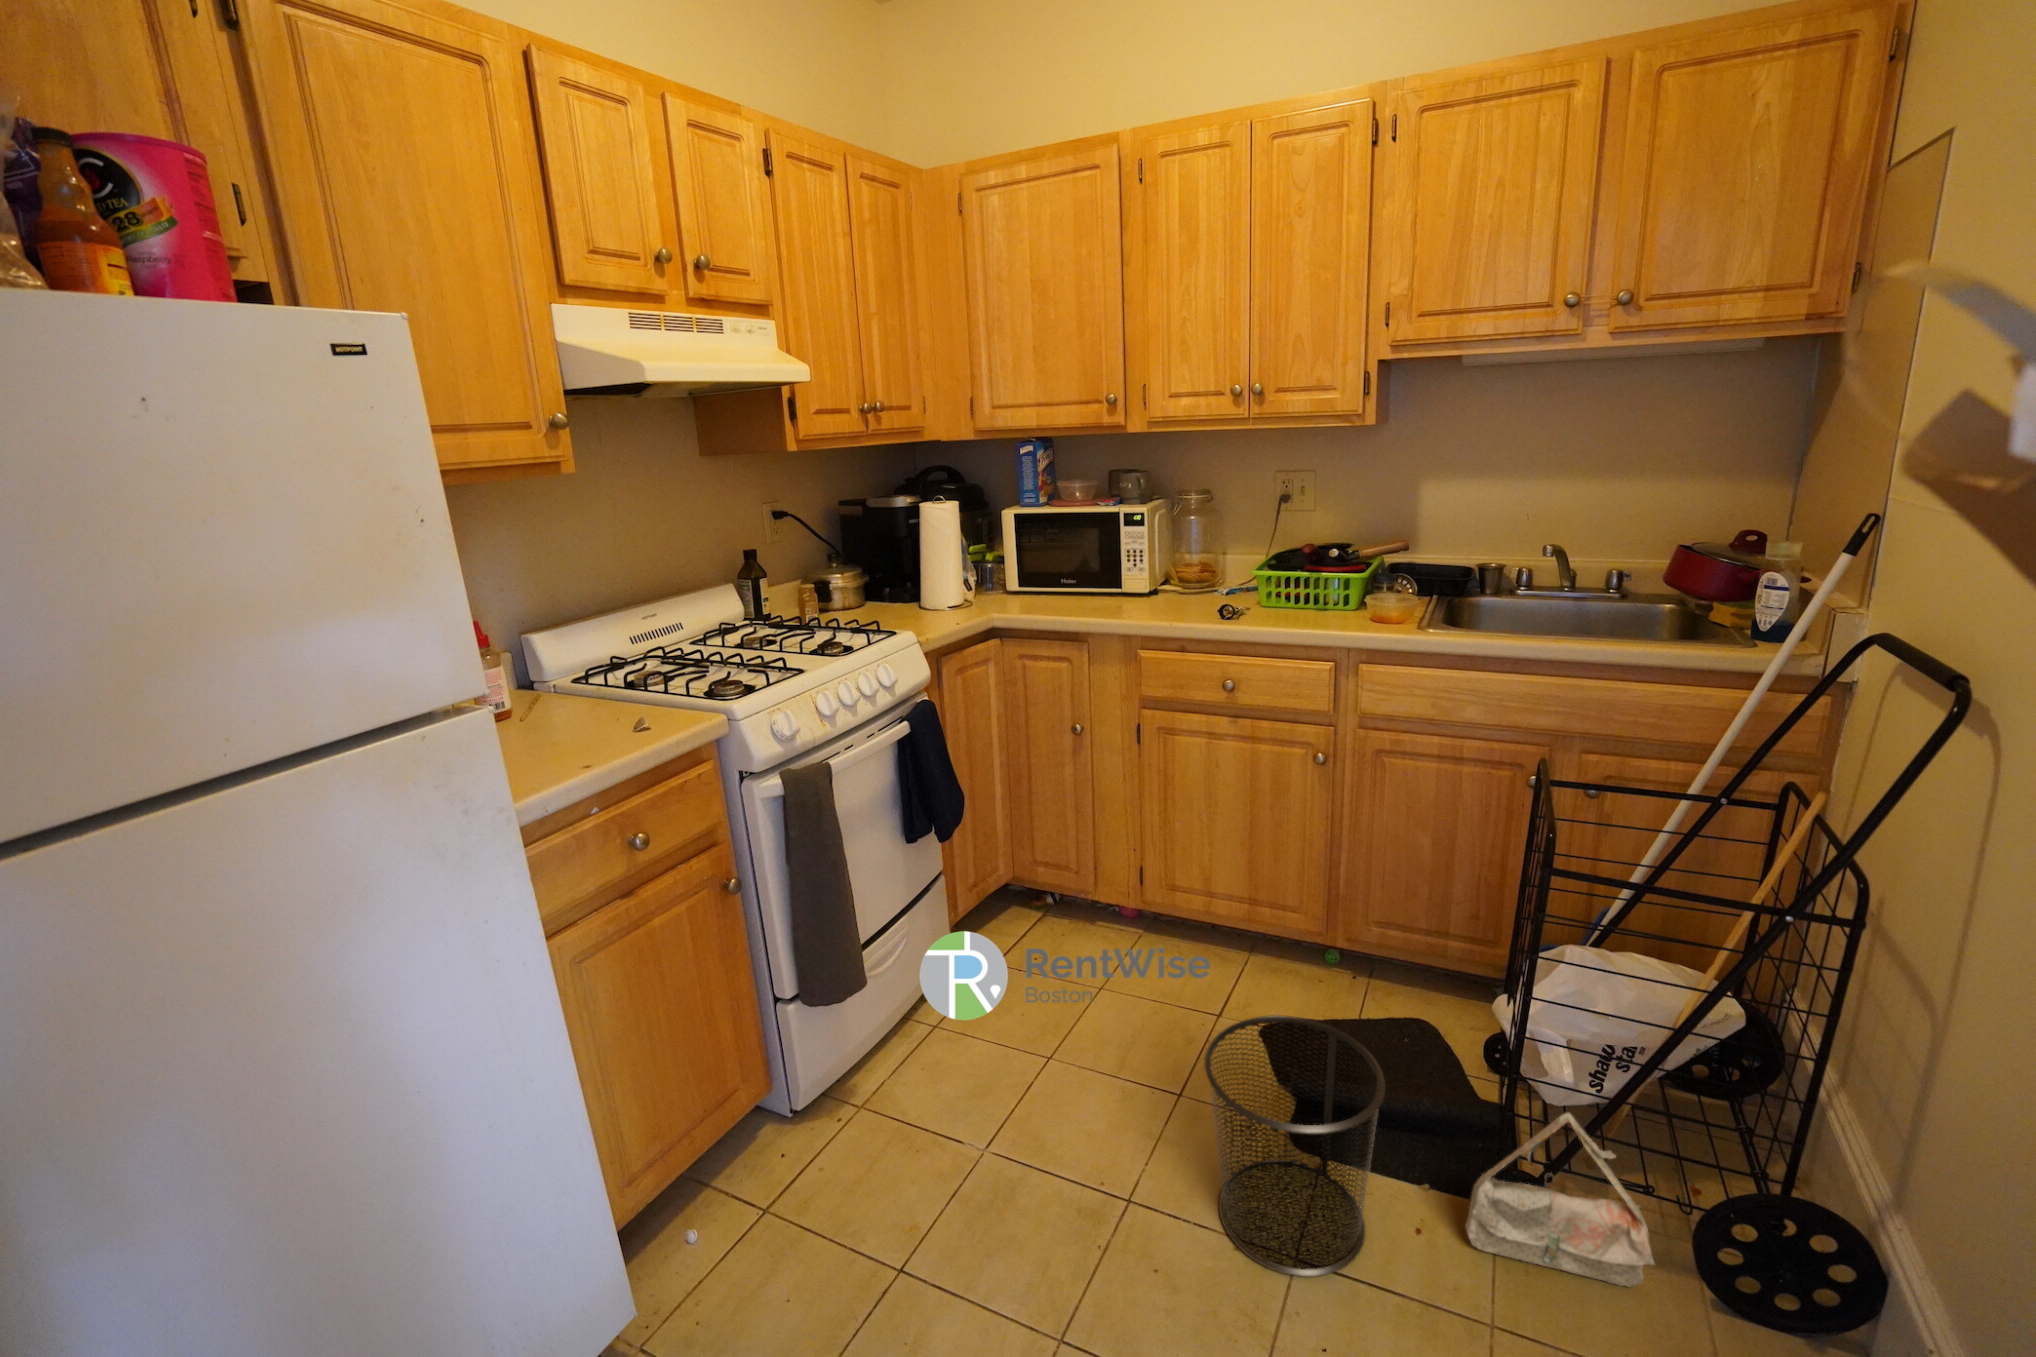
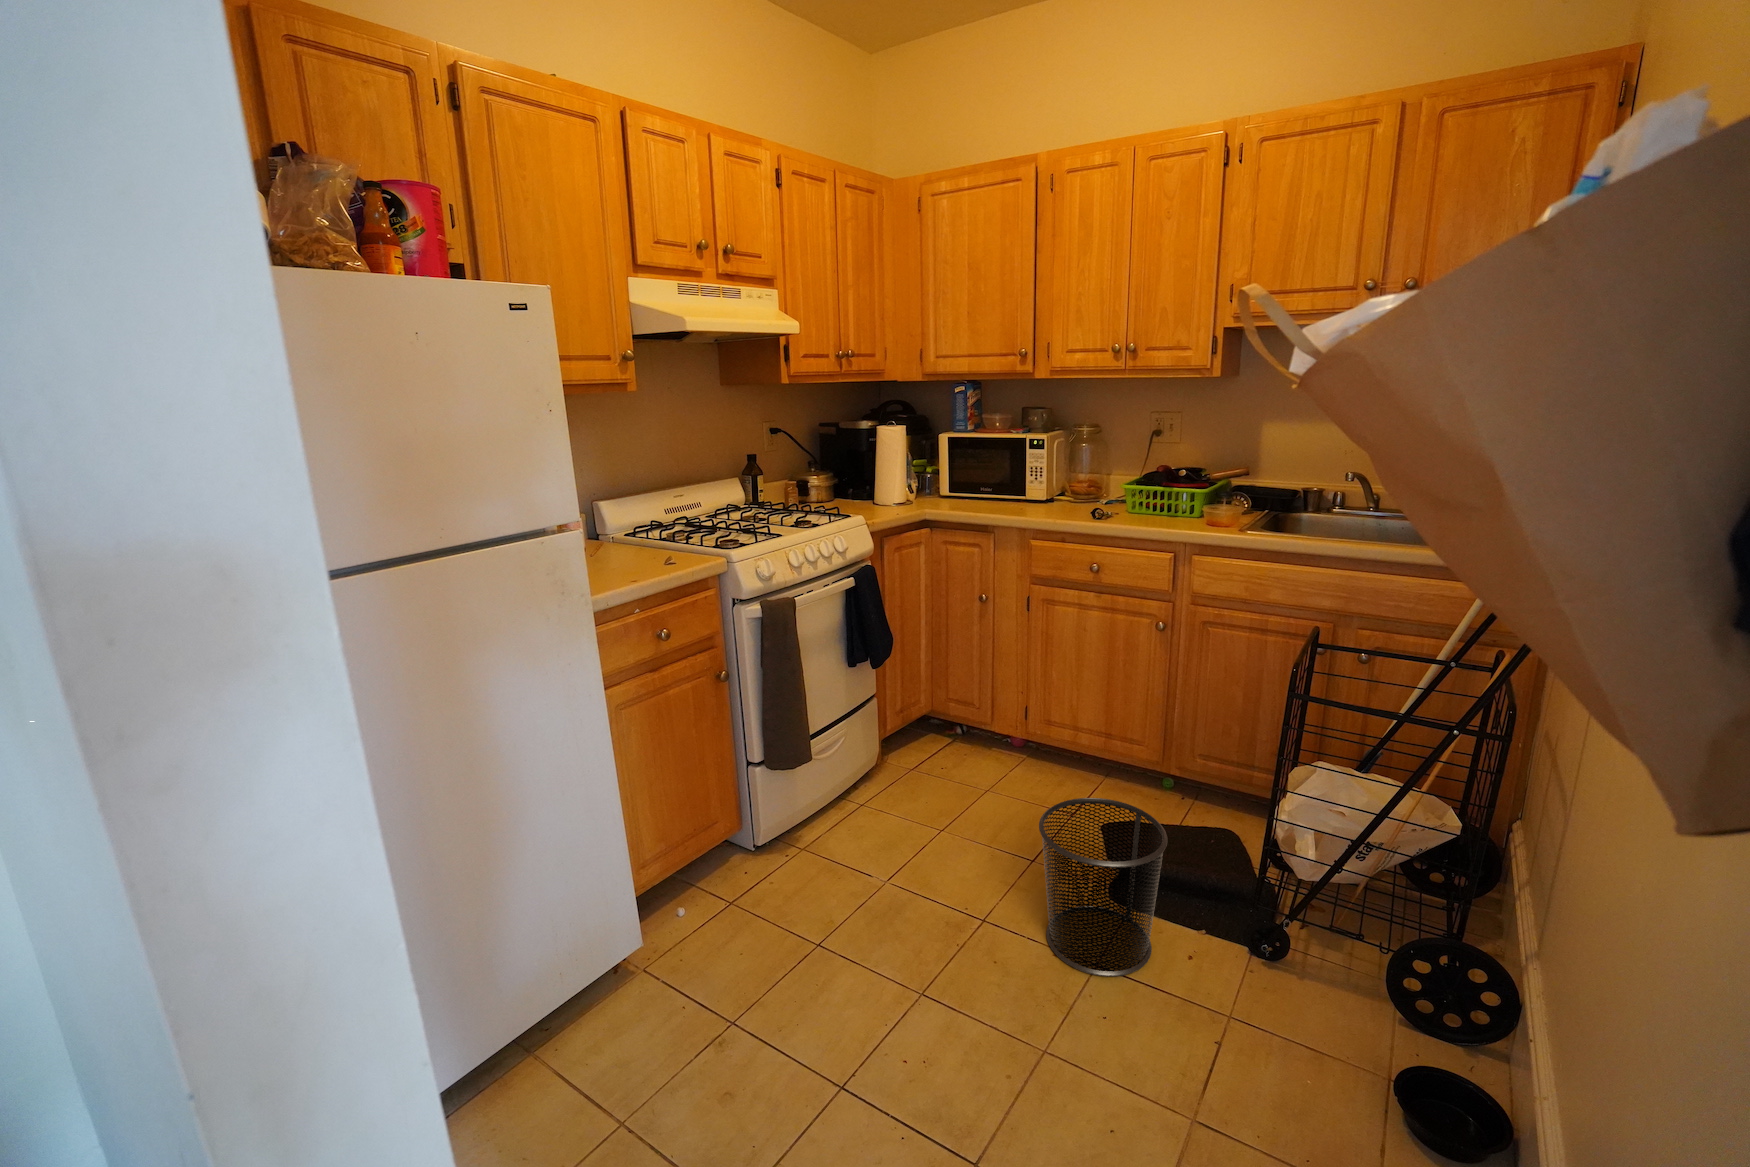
bag: present [1465,1113,1654,1287] -> none [1225,874,1358,1008]

